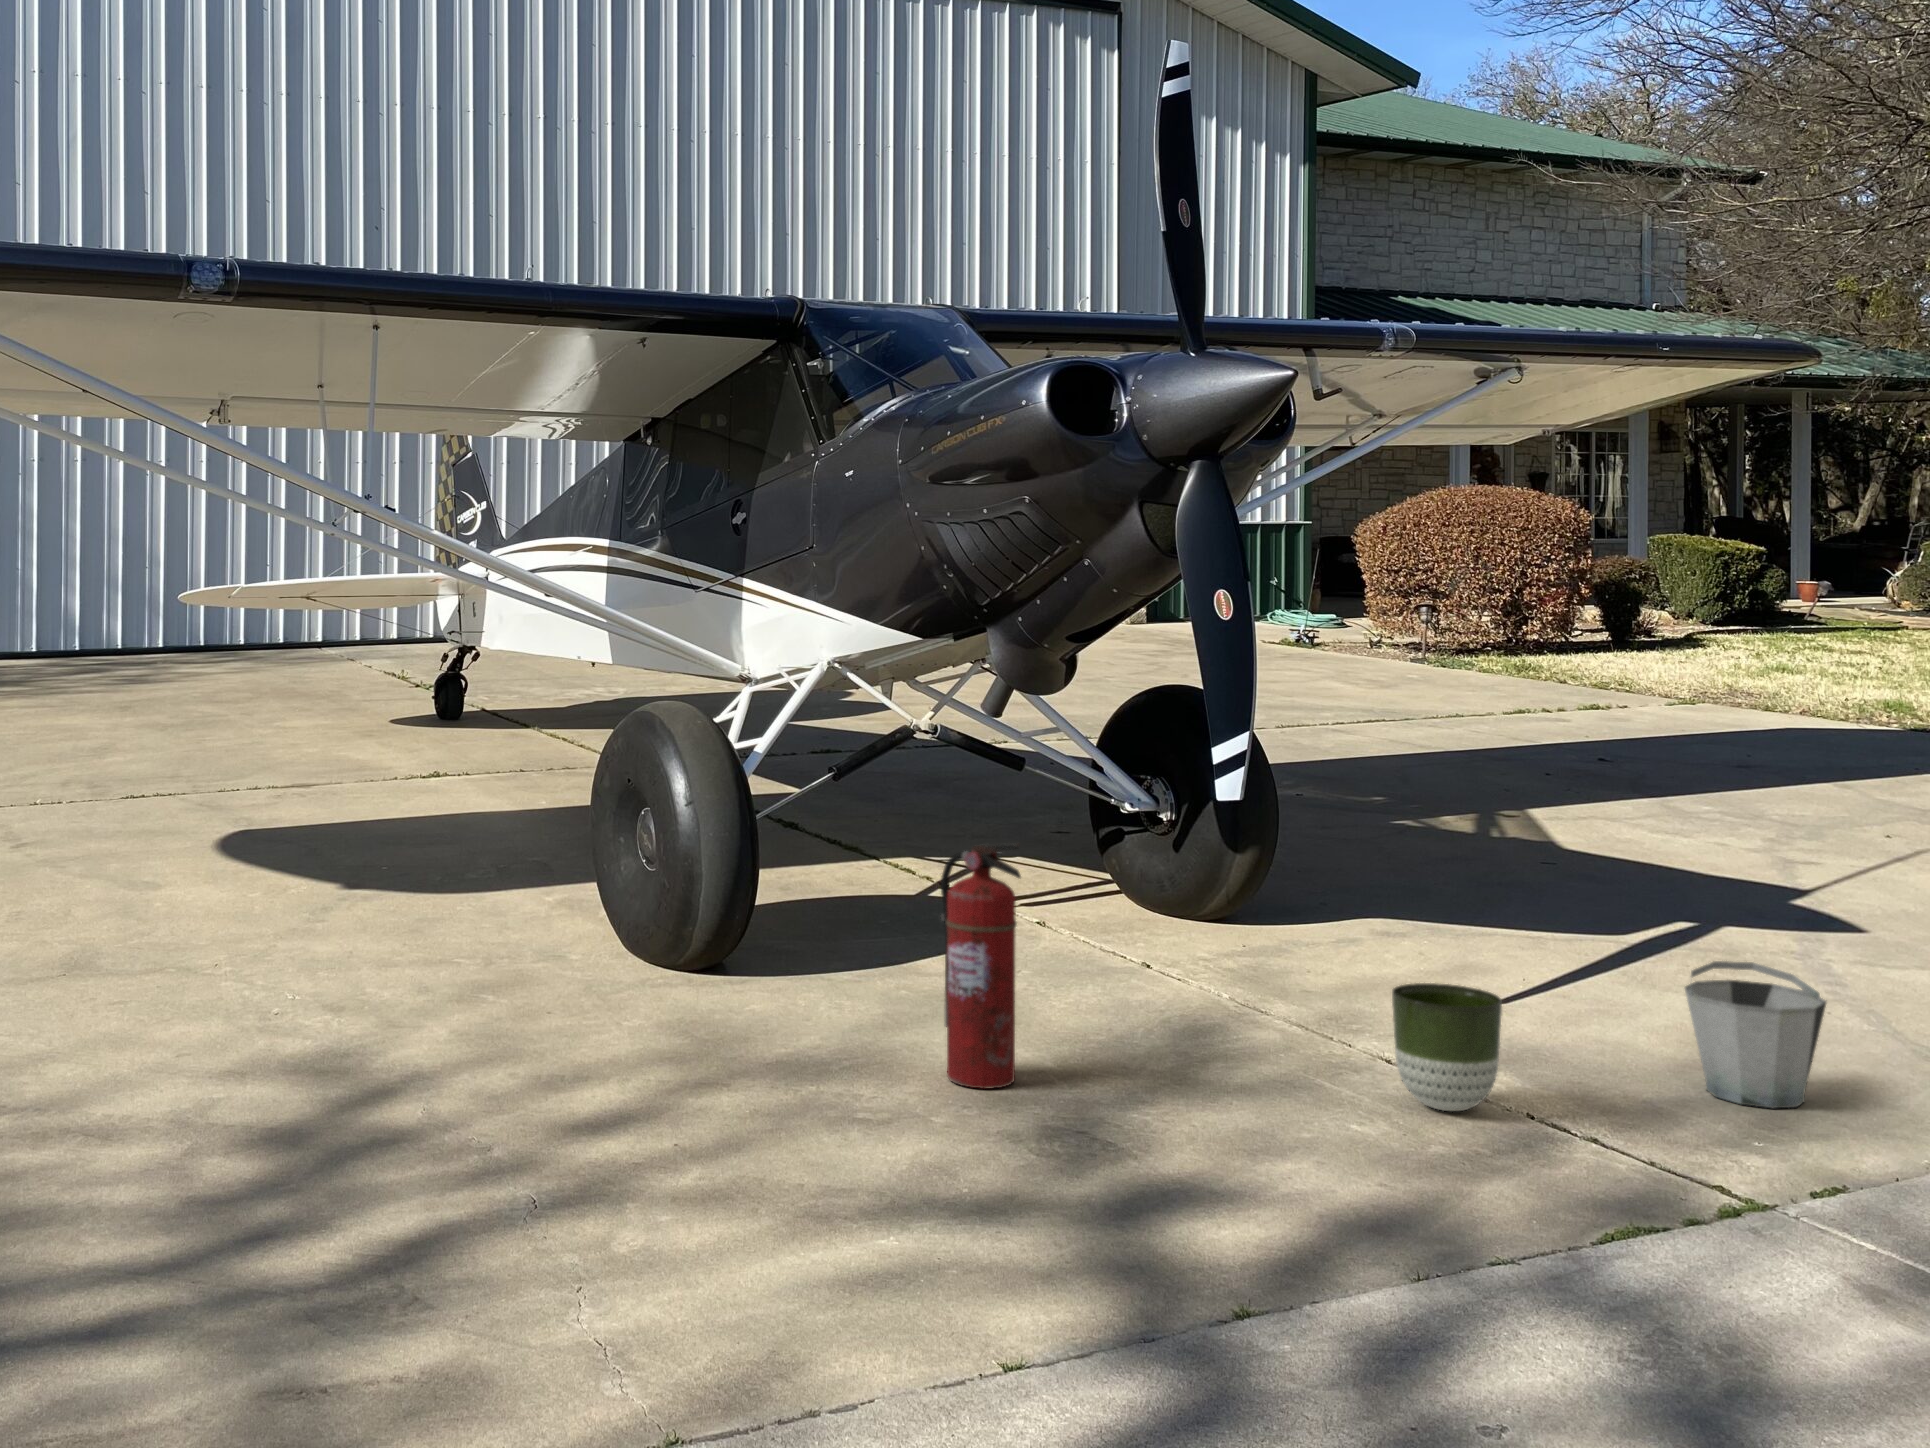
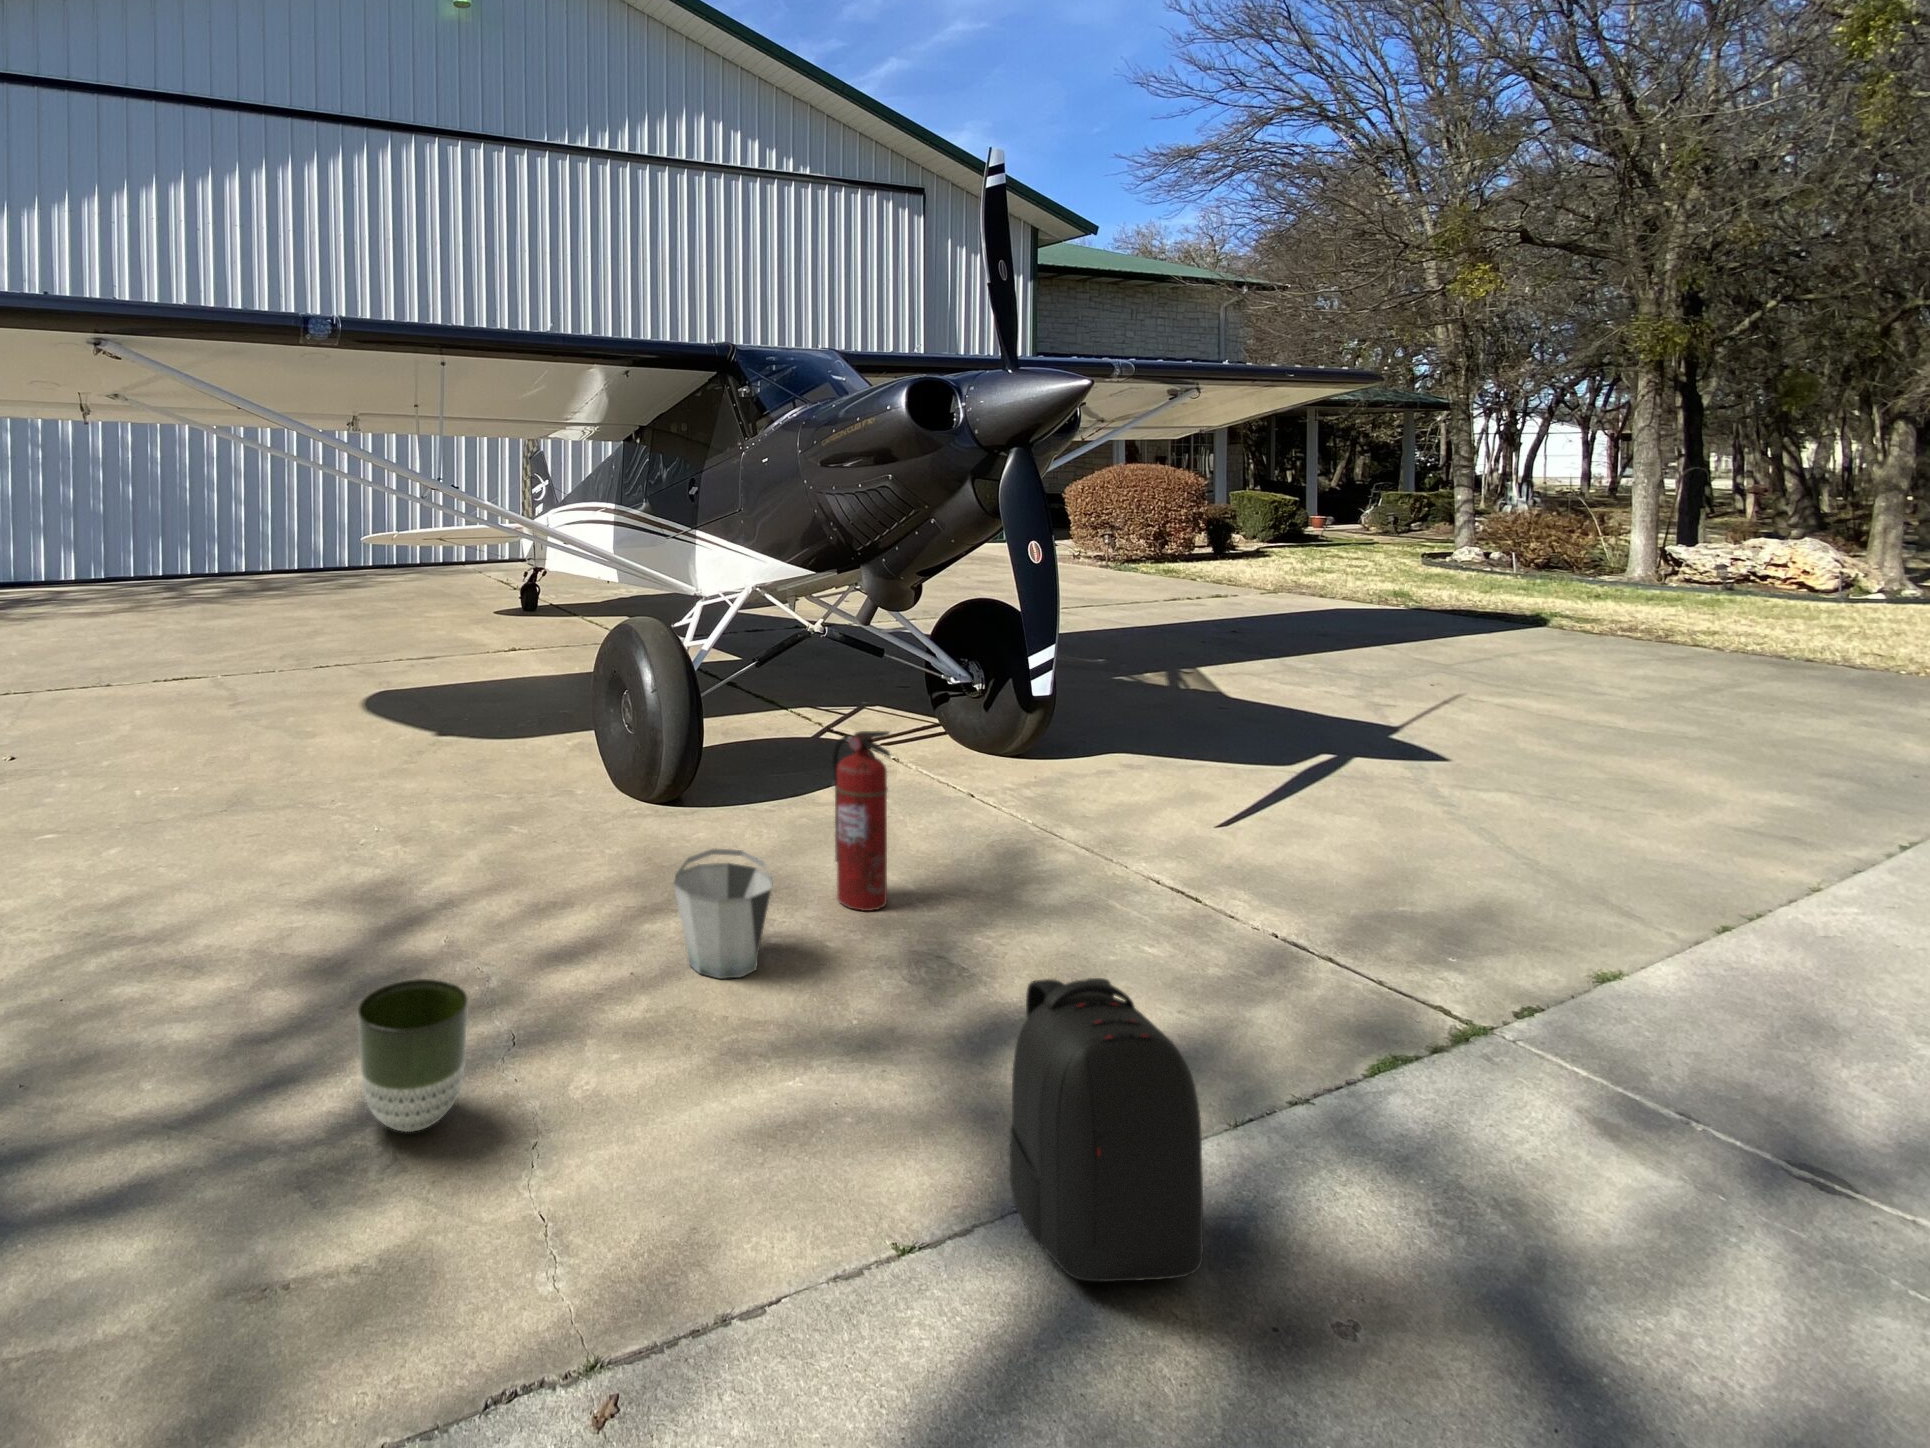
bucket: present [1685,961,1826,1108] -> present [674,849,773,979]
planter: present [1392,983,1502,1111] -> present [358,979,468,1132]
backpack: none [1136,1074,1343,1391] -> present [1010,978,1203,1282]

